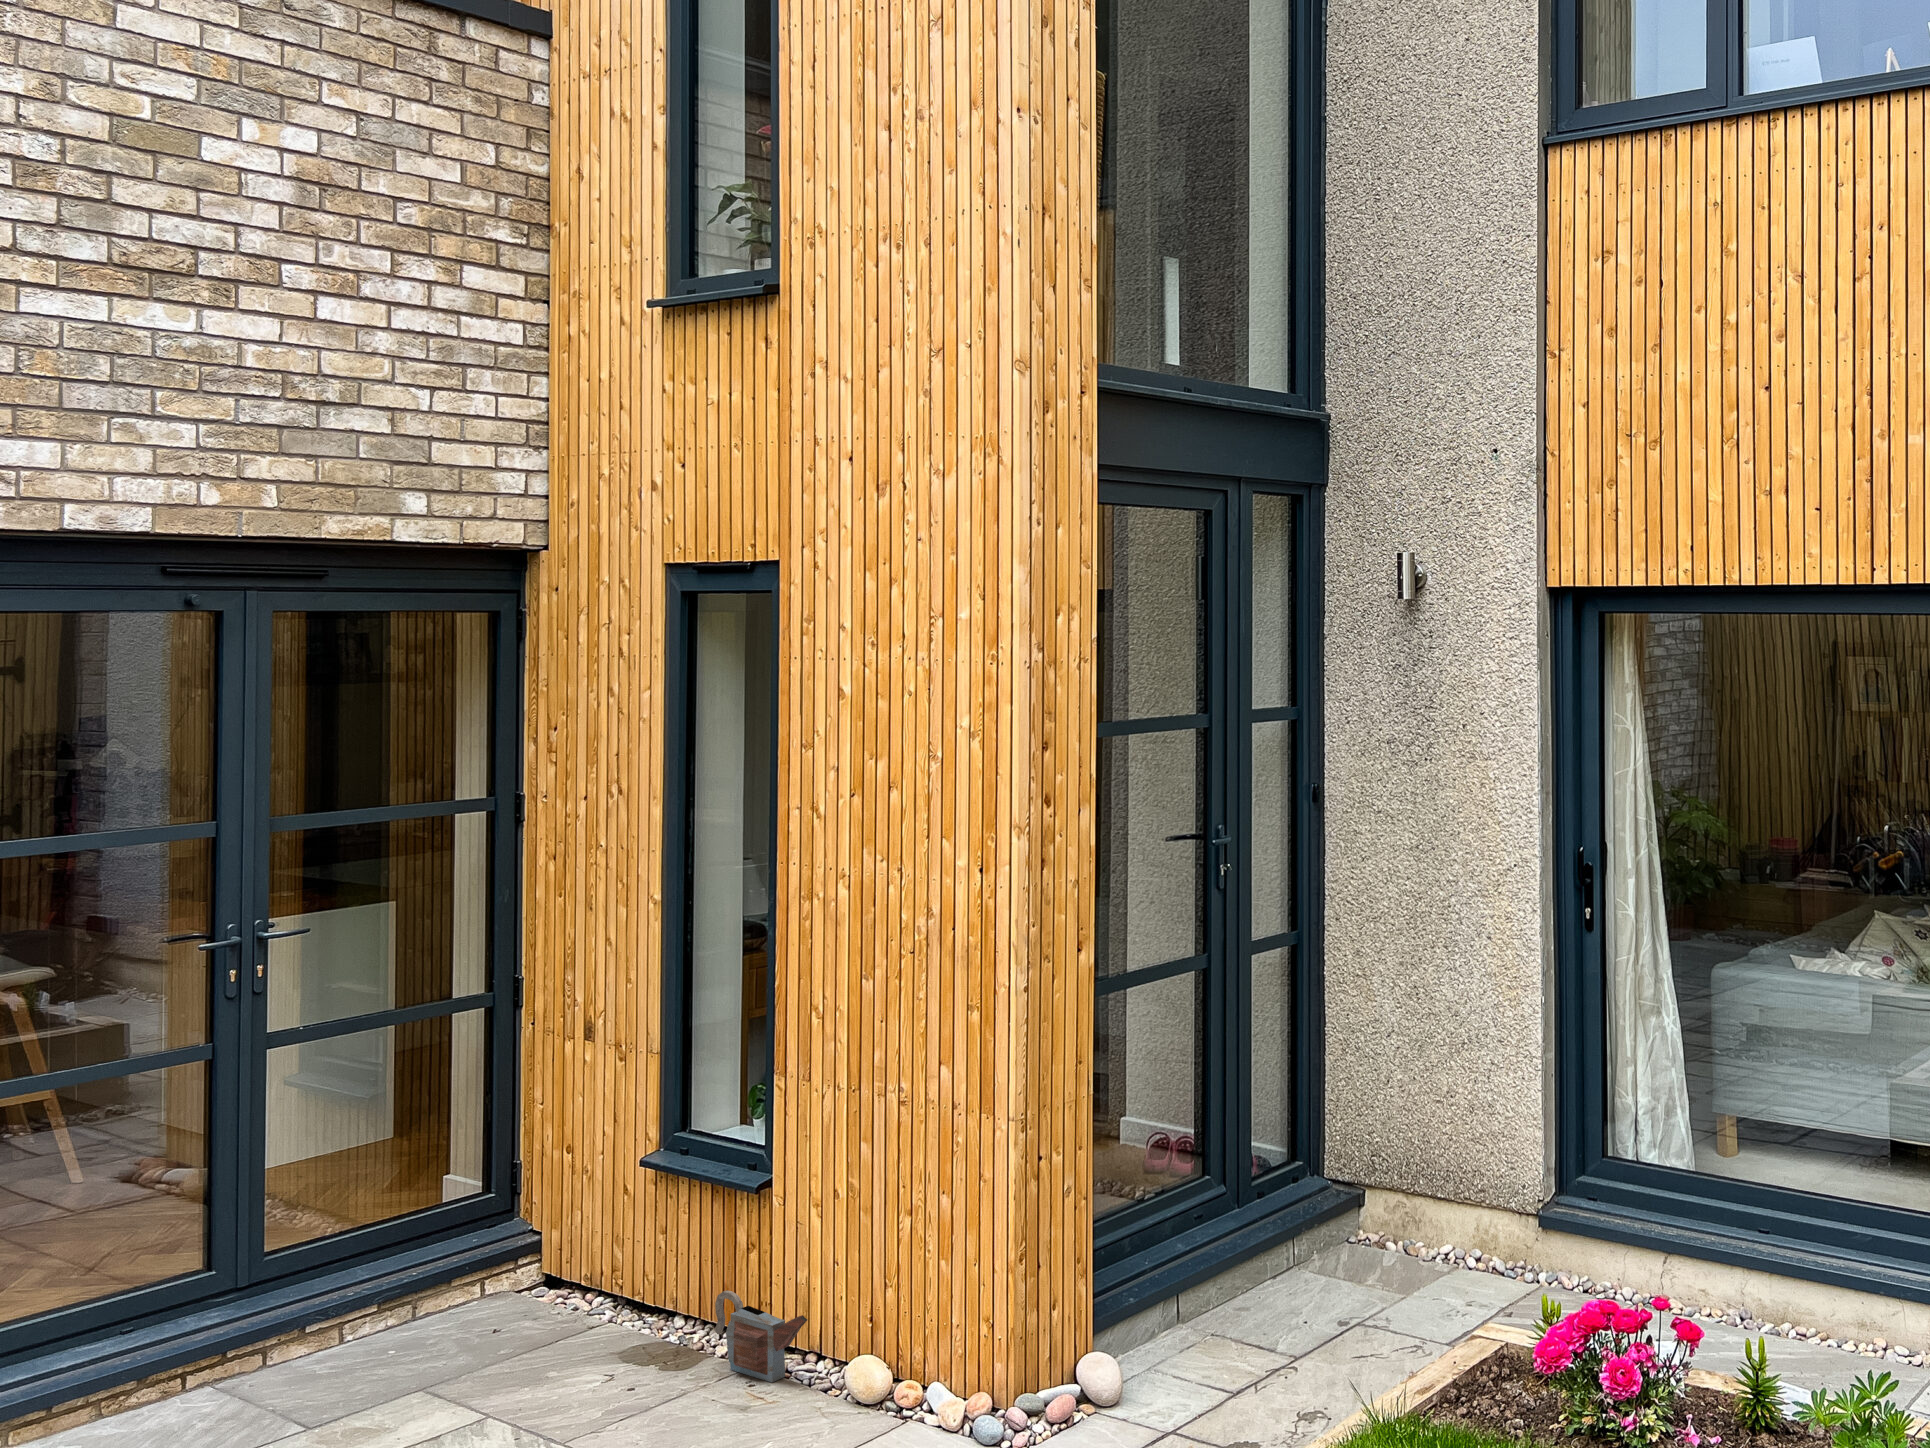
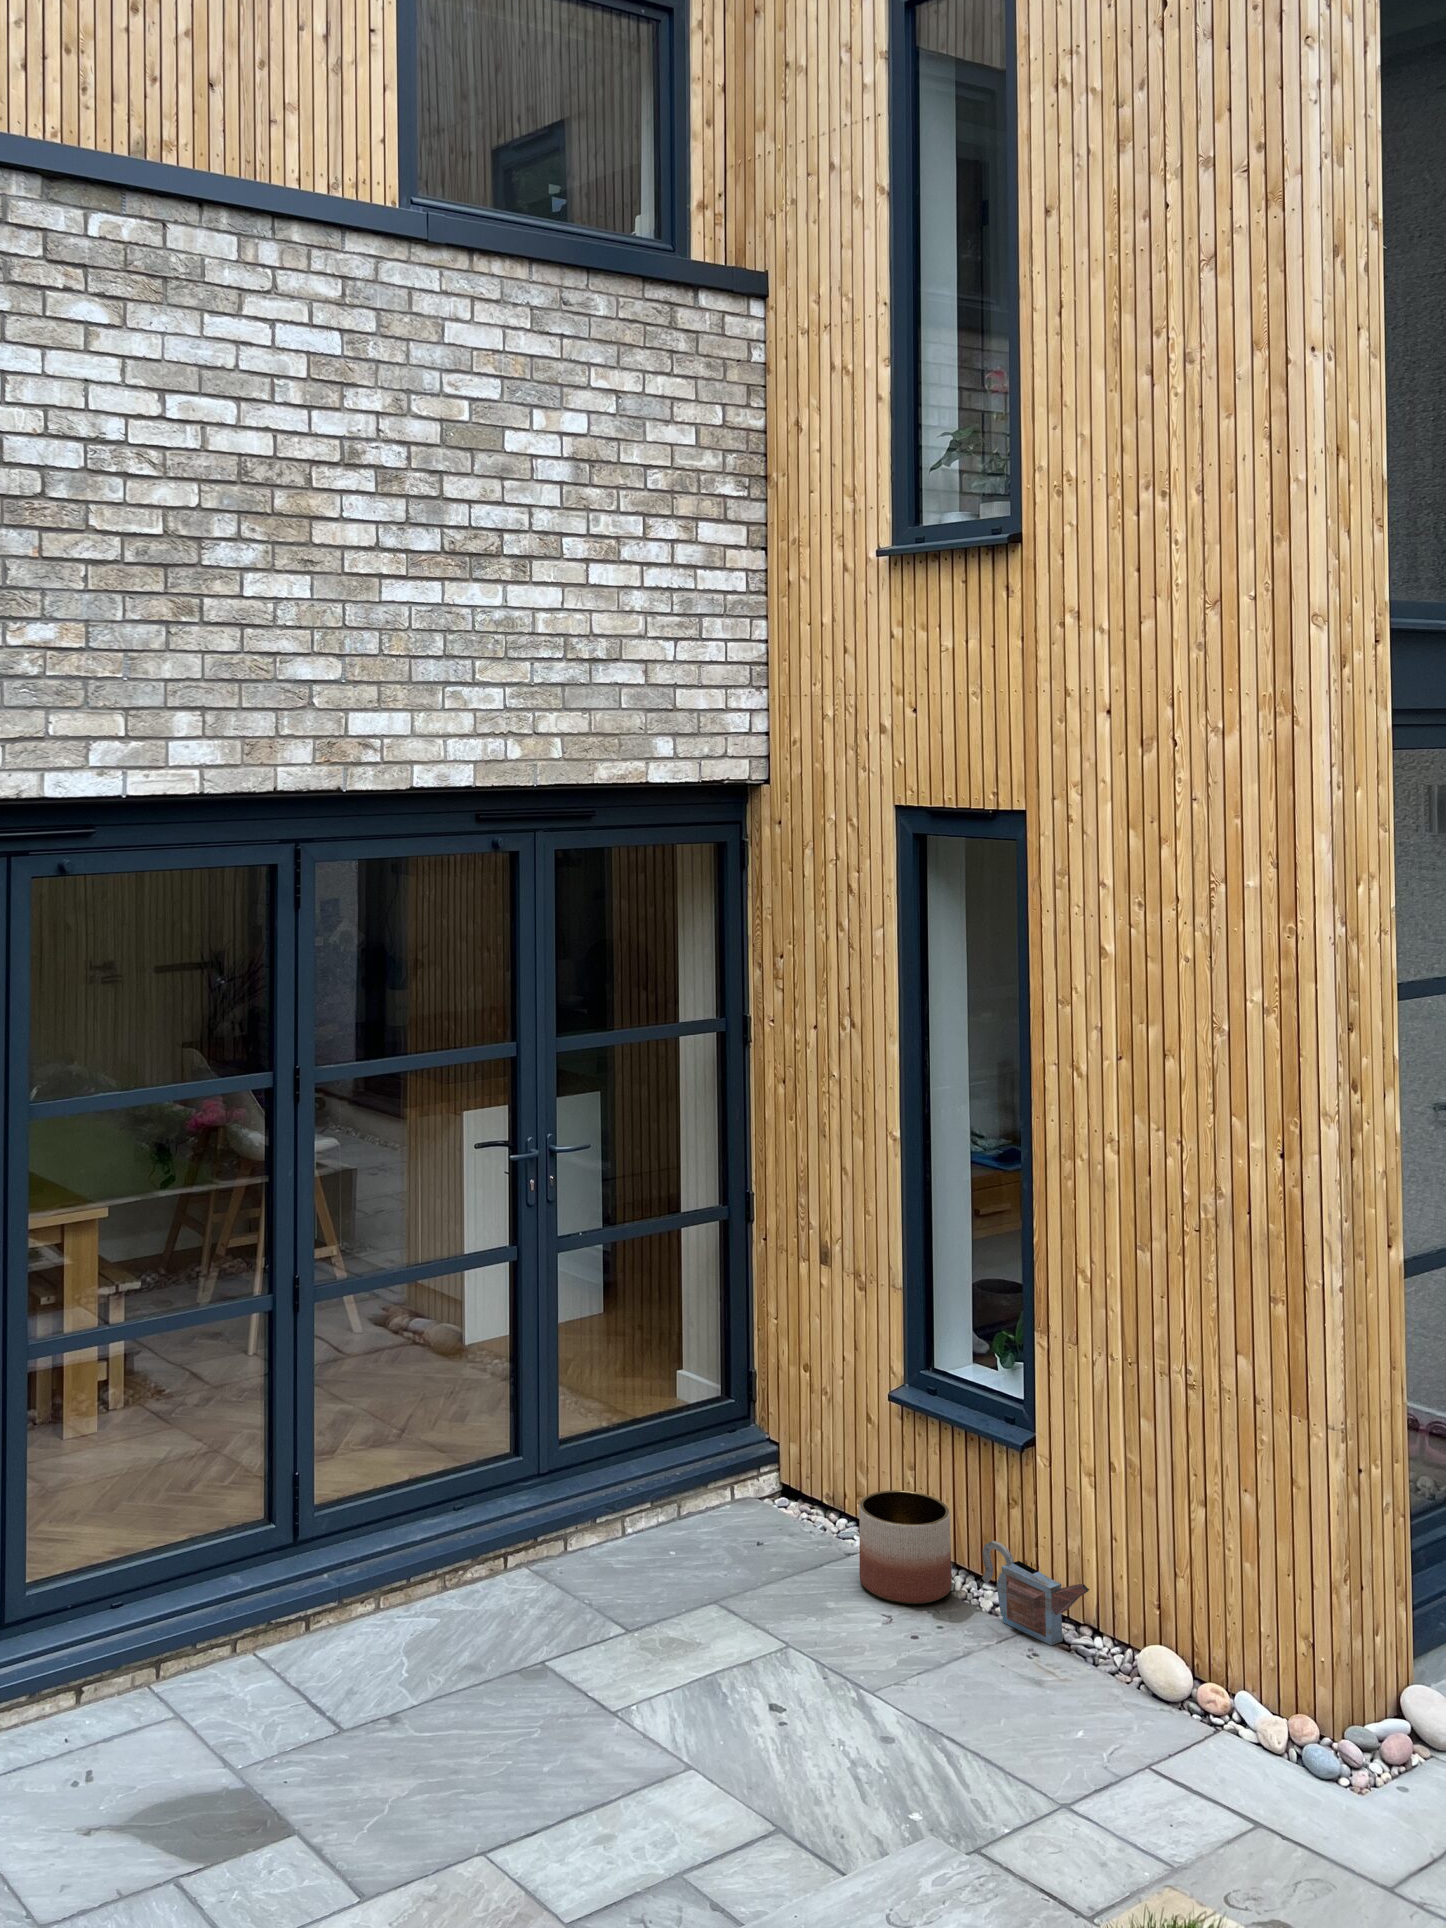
planter: none [592,1257,688,1368] -> present [859,1490,952,1604]

